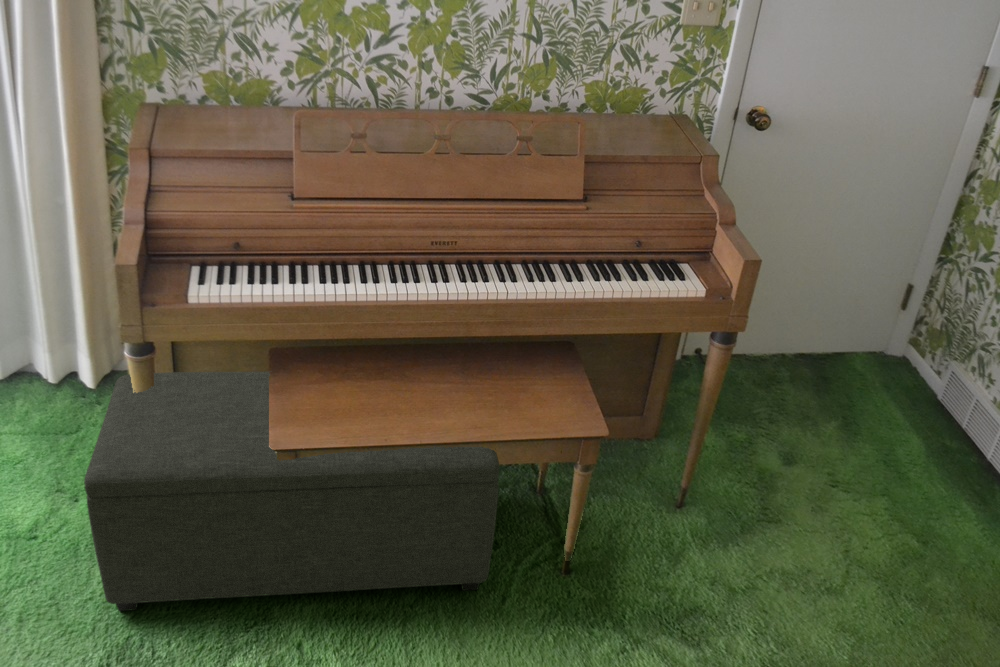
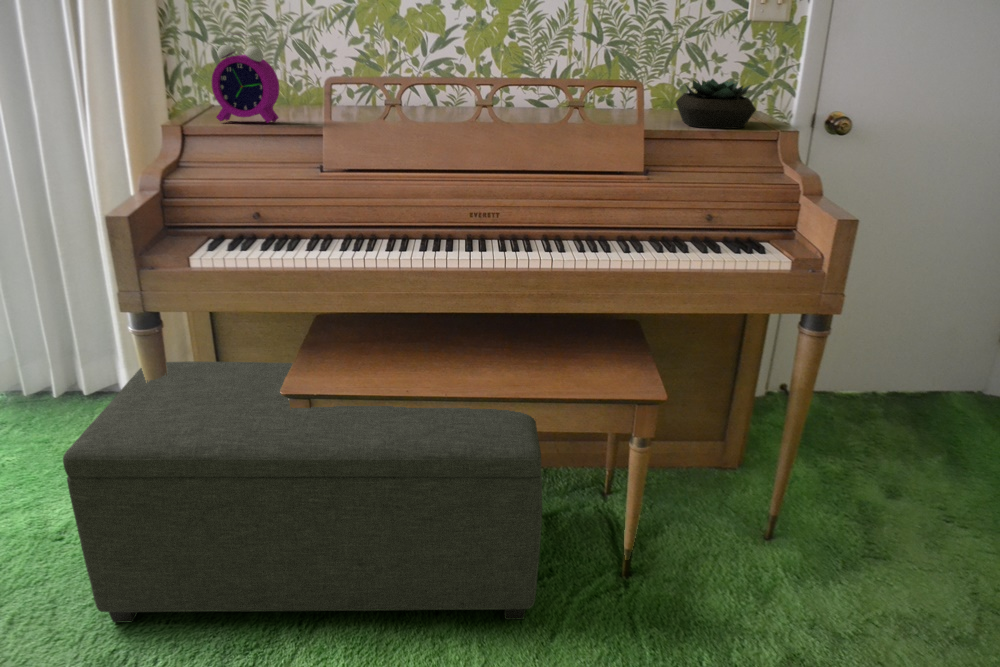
alarm clock: none [169,53,234,138] -> present [211,34,279,123]
succulent plant: none [610,89,683,143] -> present [676,79,756,128]

